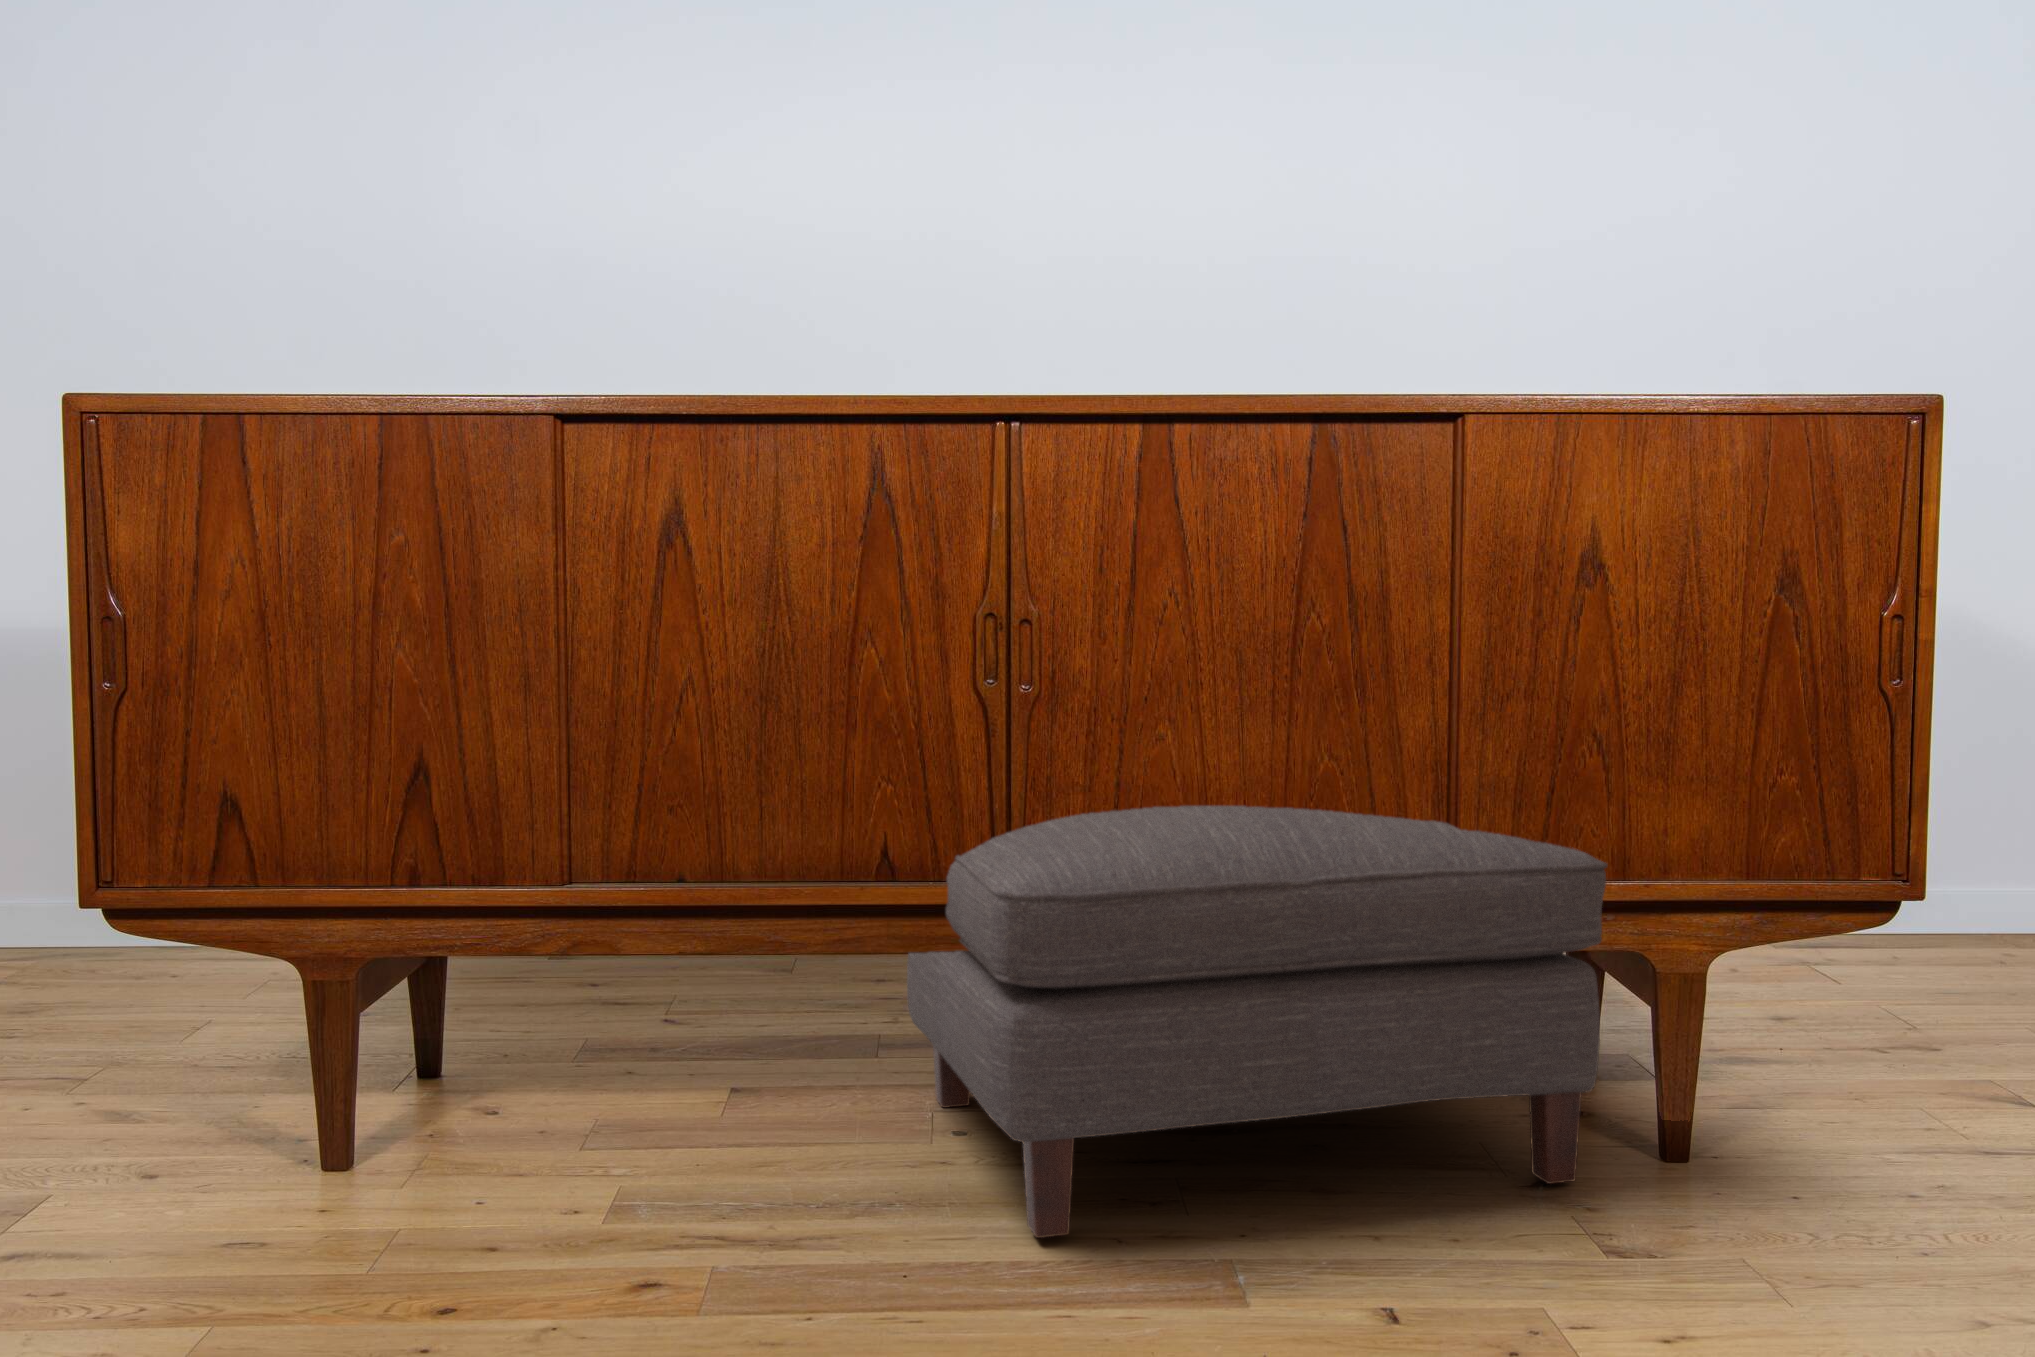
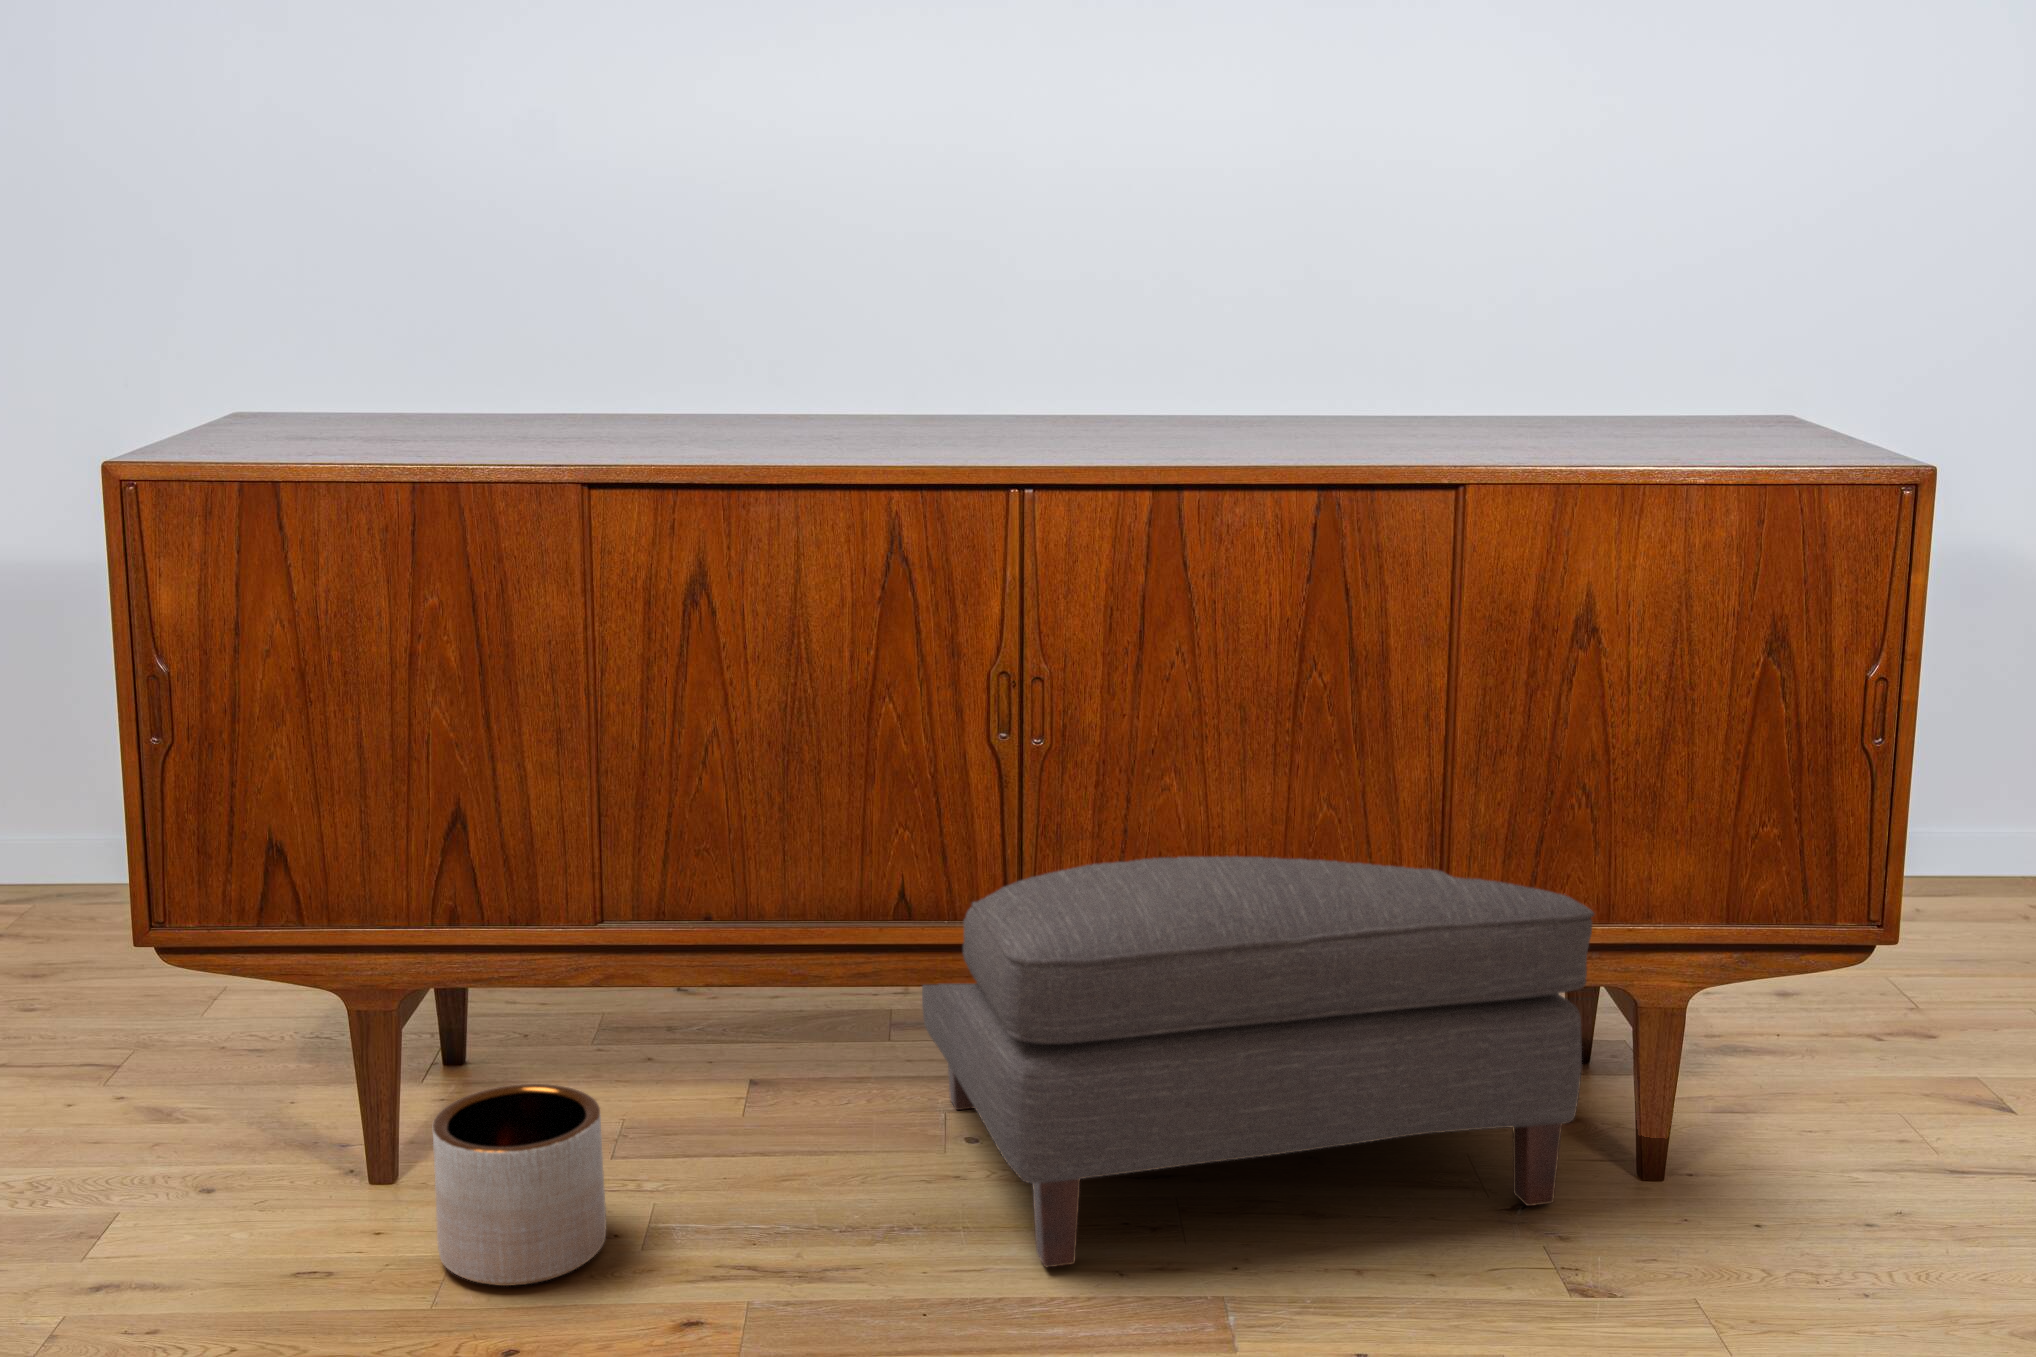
planter: none [382,1052,566,1257] -> present [433,1084,606,1286]

